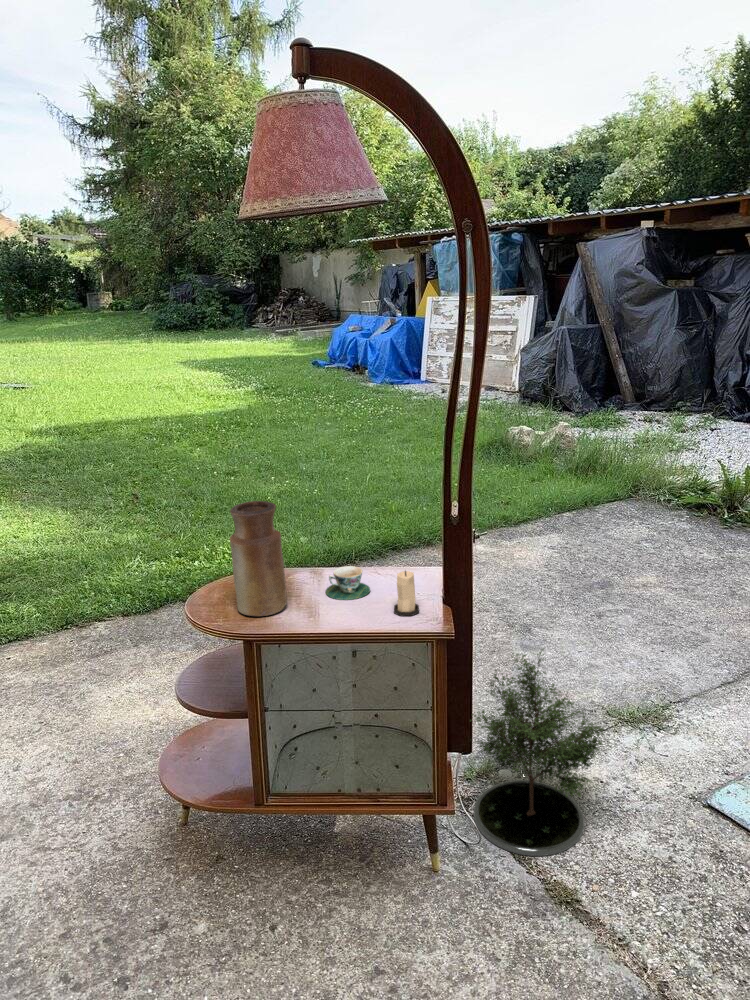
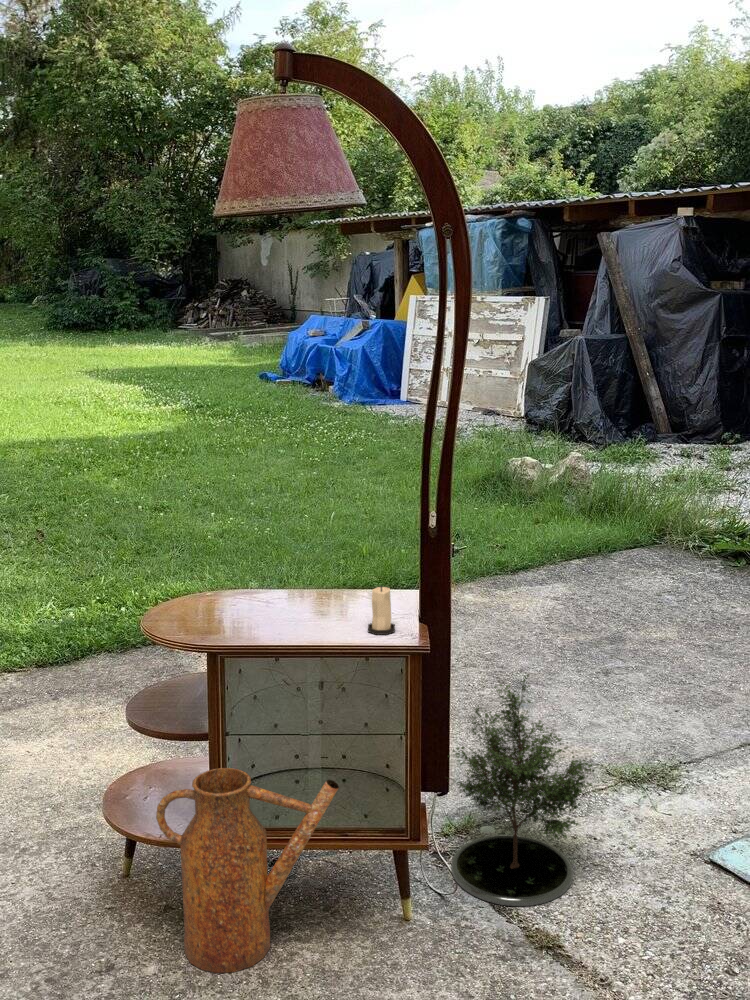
vase: present [230,501,287,617] -> none [193,509,252,634]
teacup: present [326,566,370,600] -> none [293,585,342,620]
watering can: none [202,742,369,930] -> present [156,768,339,973]

